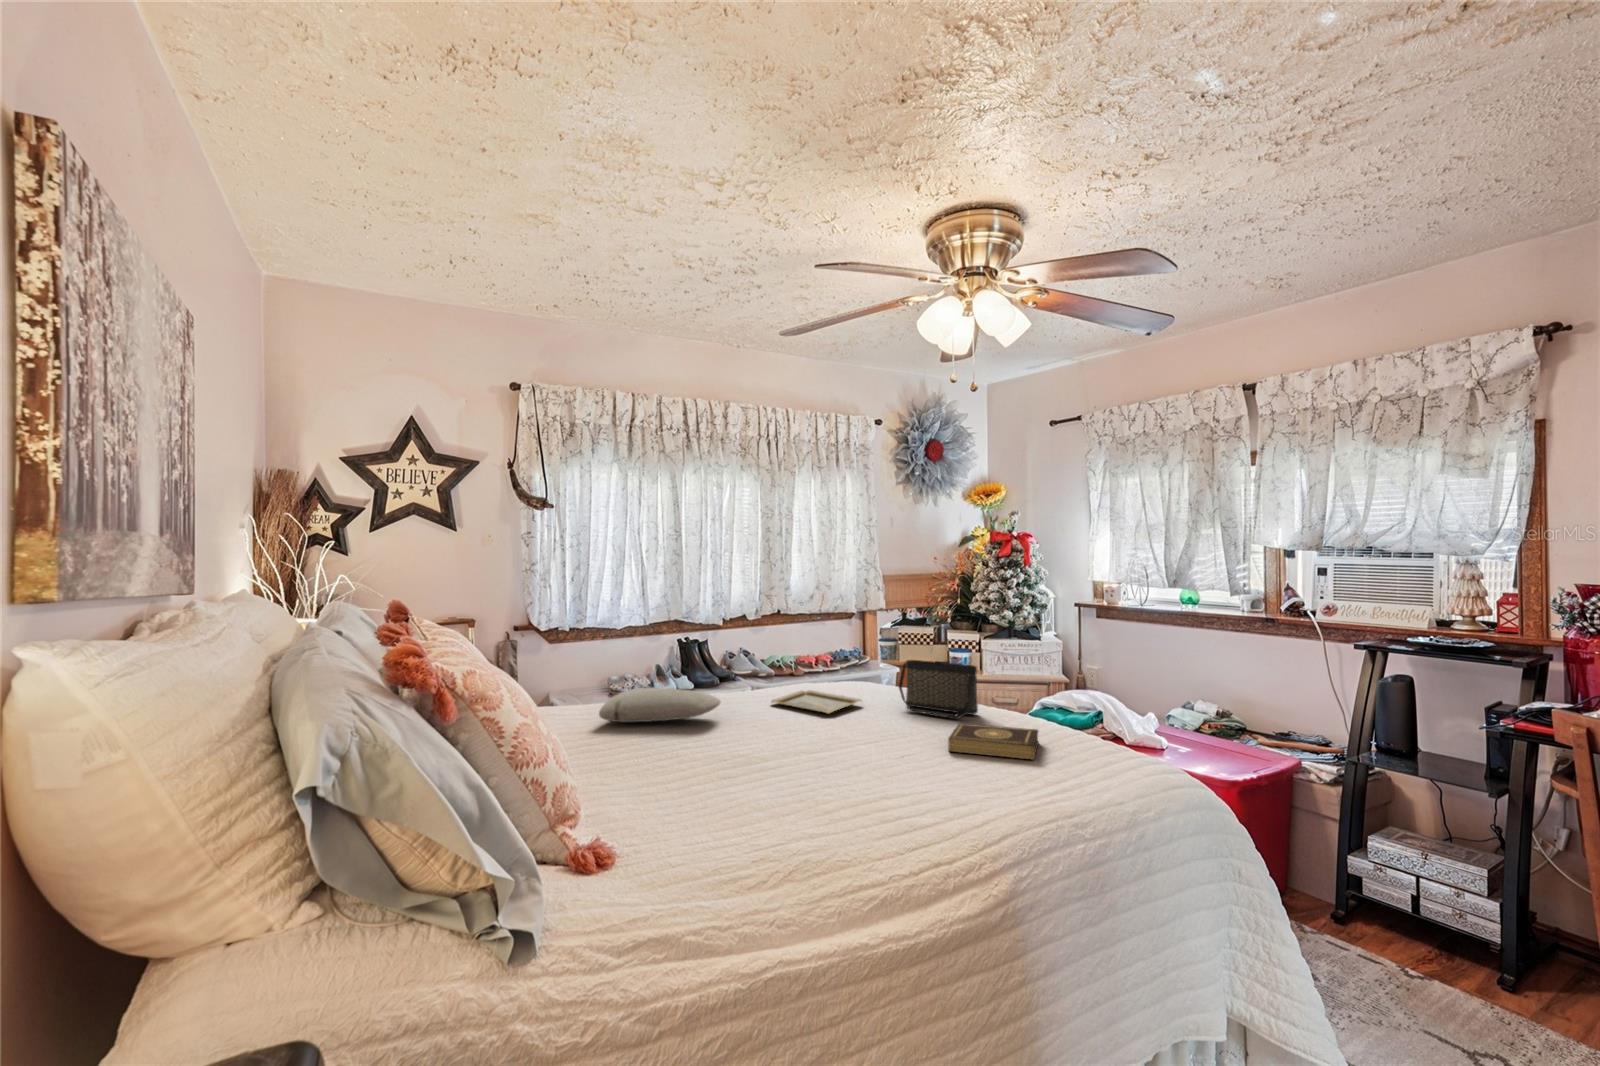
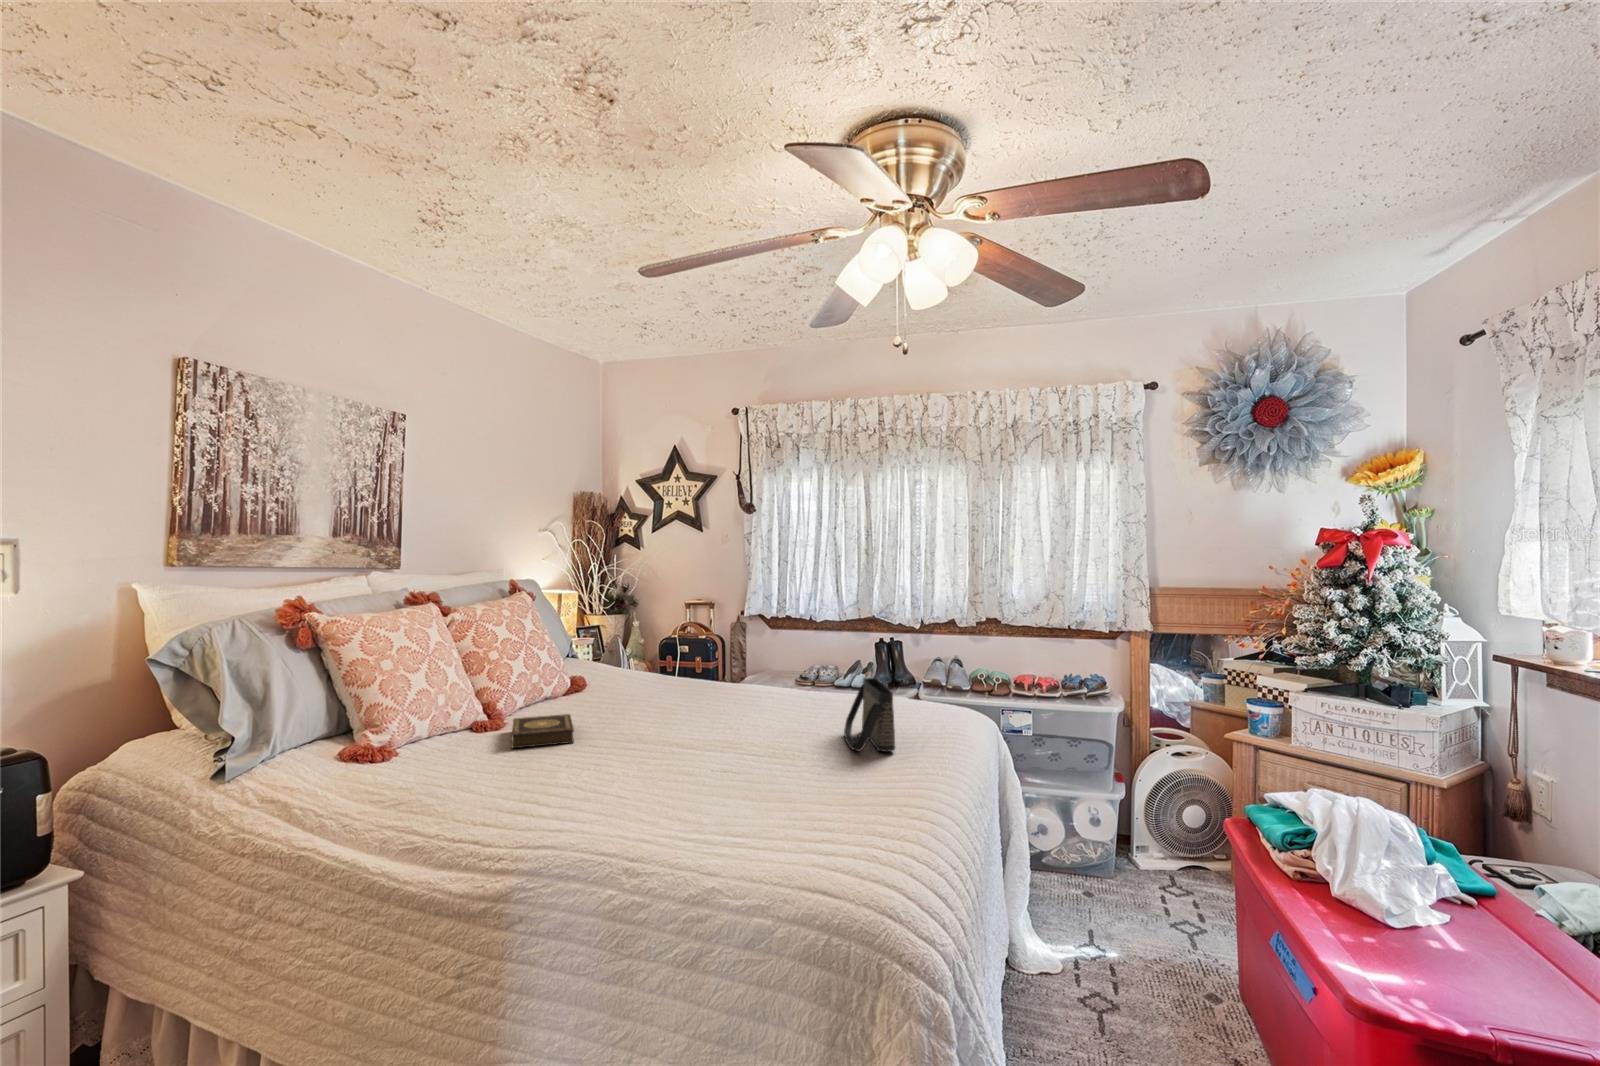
pillow: present [599,688,720,722] -> none [633,668,715,699]
tray: present [771,690,862,713] -> none [772,697,835,720]
book: present [948,723,1039,759] -> present [511,714,574,748]

